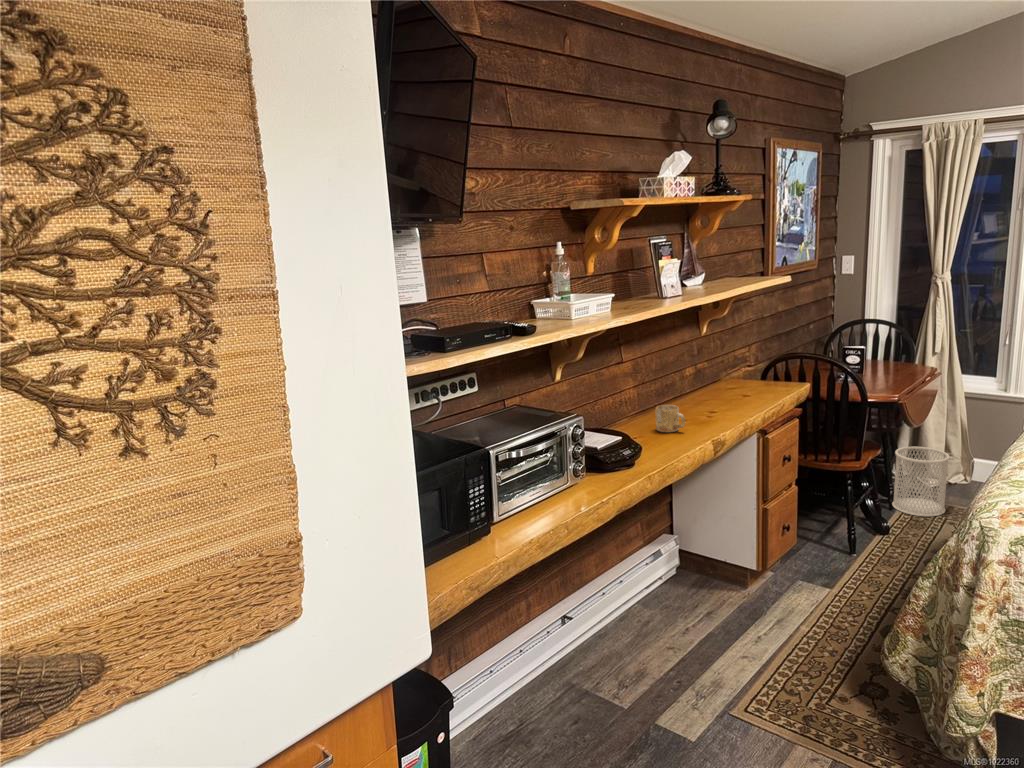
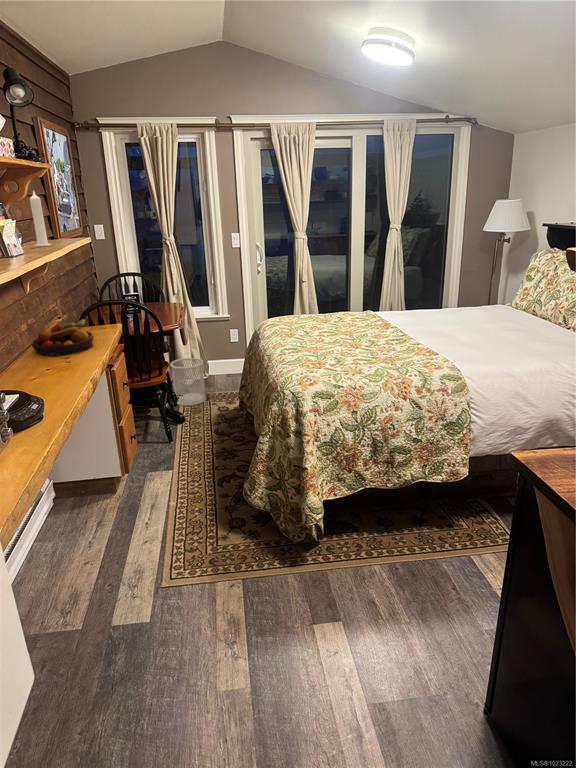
candle: none [715,226,732,286] -> present [30,191,51,246]
fruit bowl: none [687,372,756,409] -> present [31,319,93,356]
mug: present [656,405,685,432] -> none [24,356,57,382]

